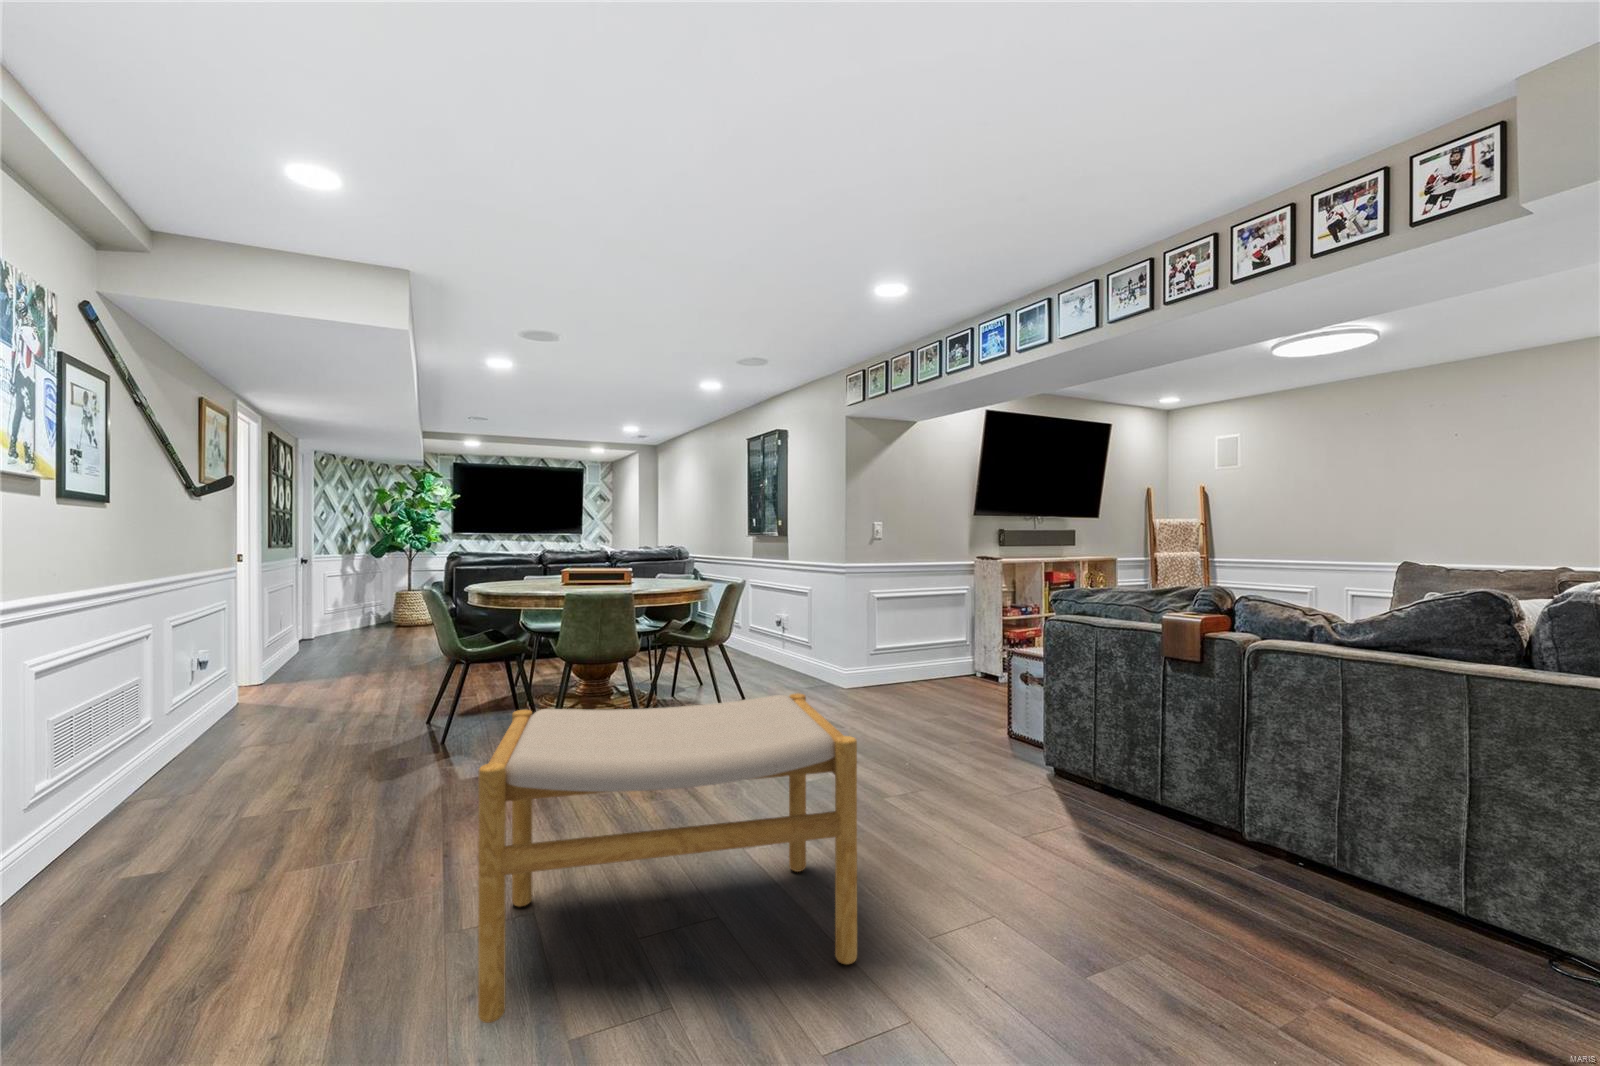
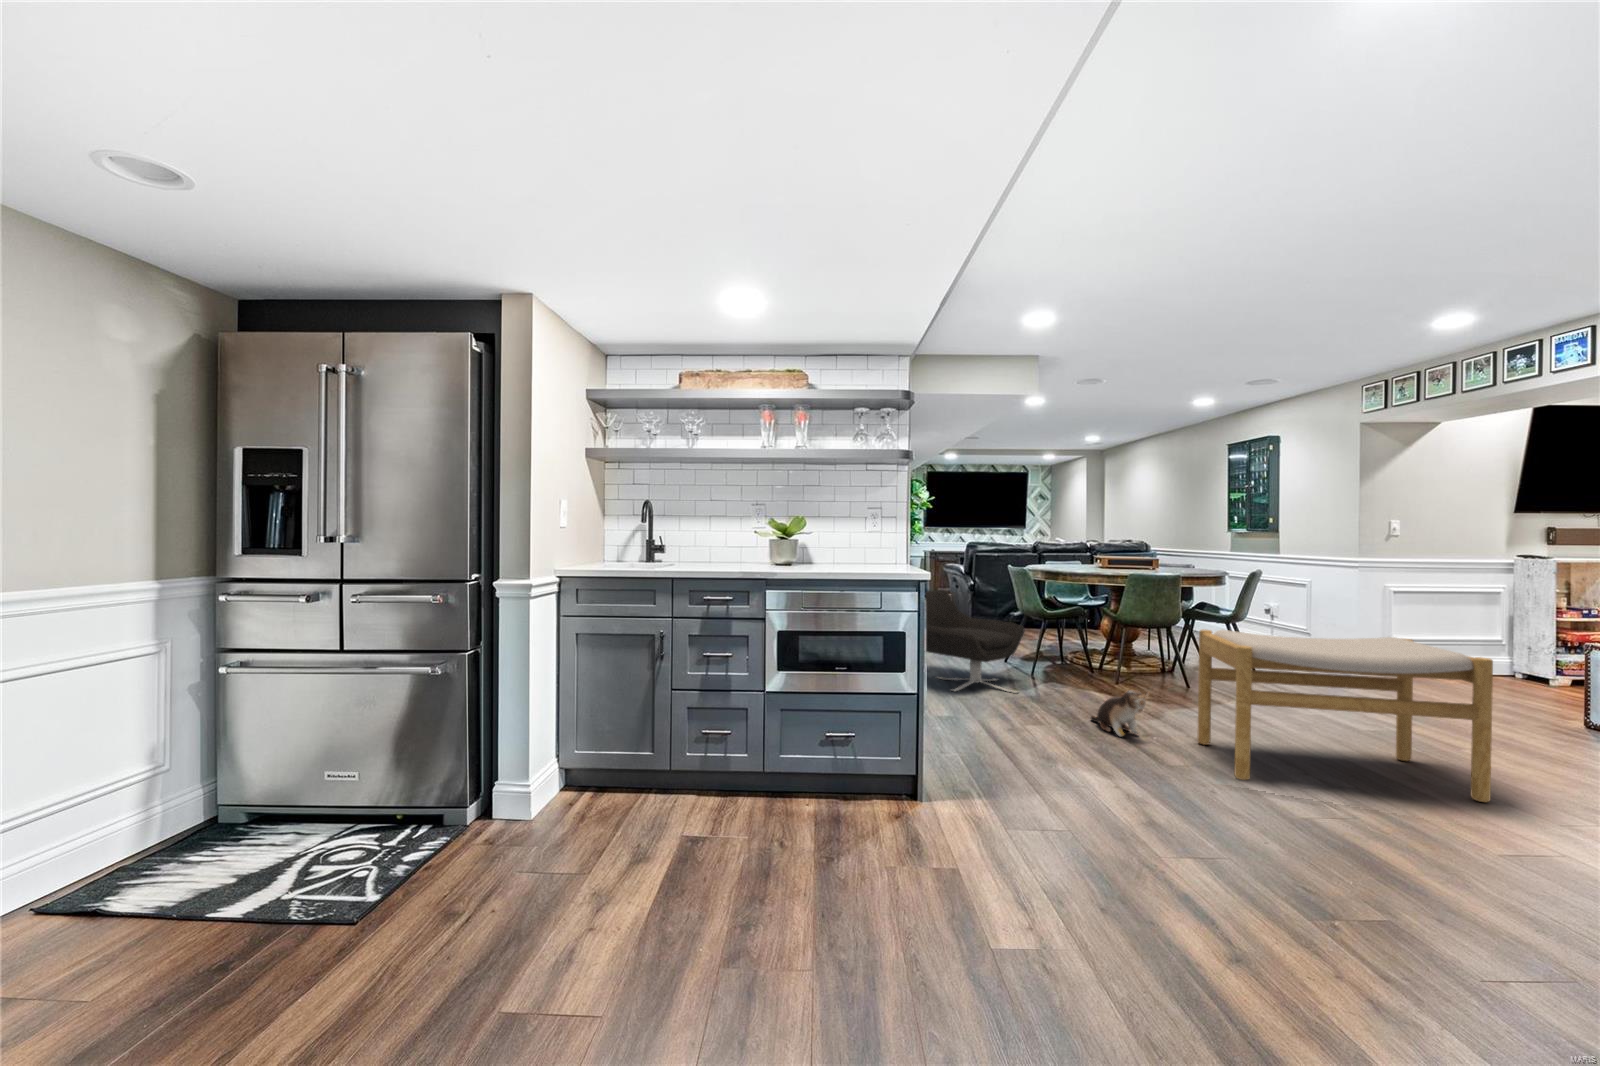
lounge chair: none [101,644,371,840] -> present [926,590,1025,693]
plush toy: none [361,832,422,921] -> present [1091,690,1150,737]

